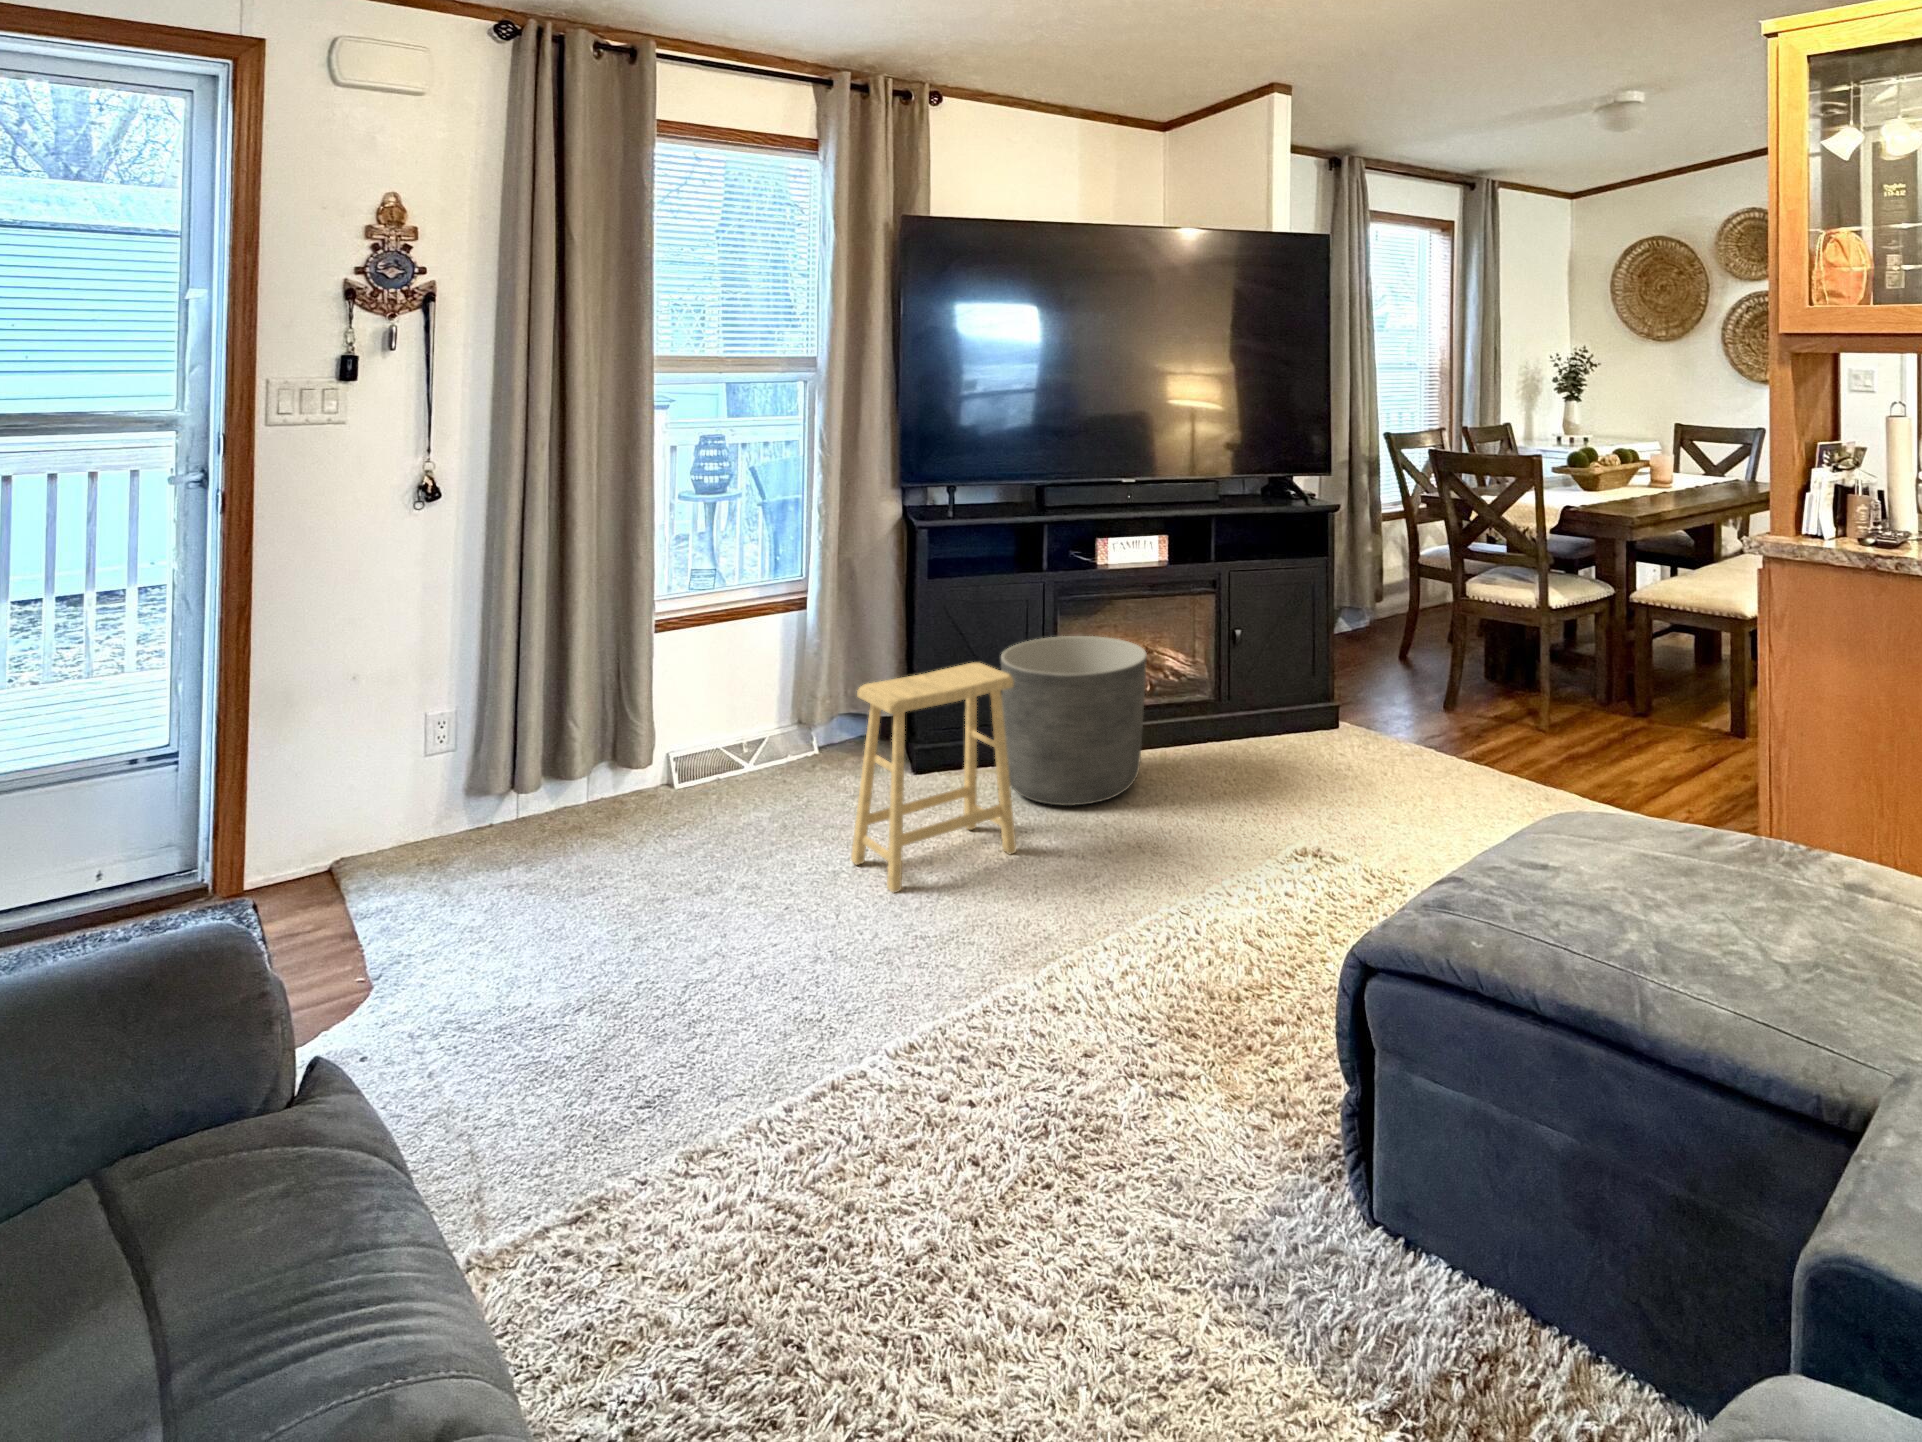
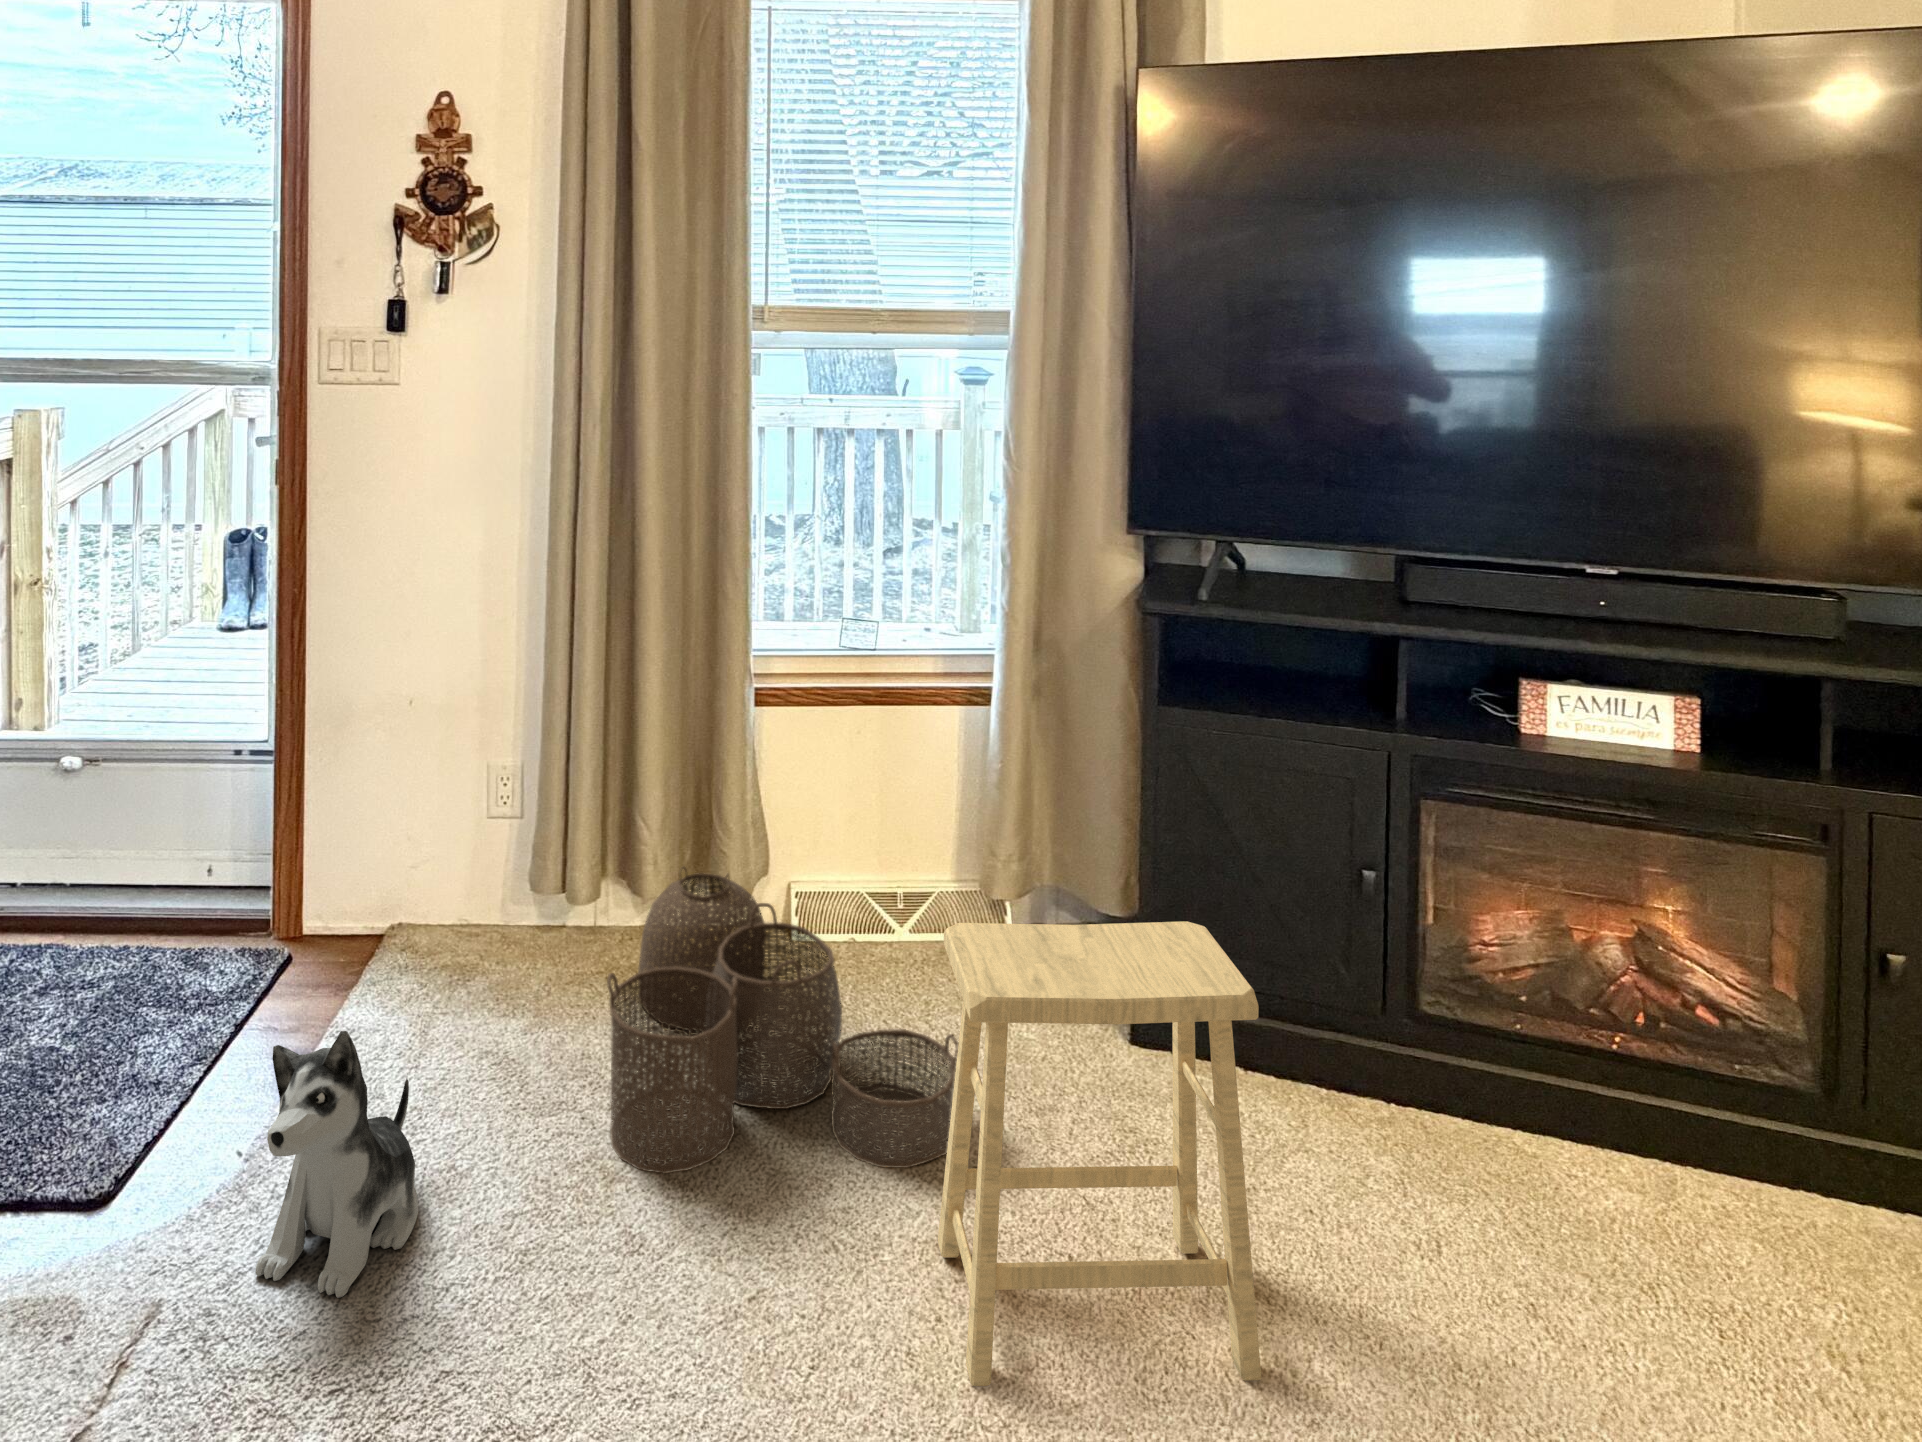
planter: present [1001,636,1147,806] -> none [1279,865,1628,1293]
woven basket: none [586,736,838,893] -> present [607,867,958,1174]
plush toy: none [426,829,531,998] -> present [255,1031,418,1298]

